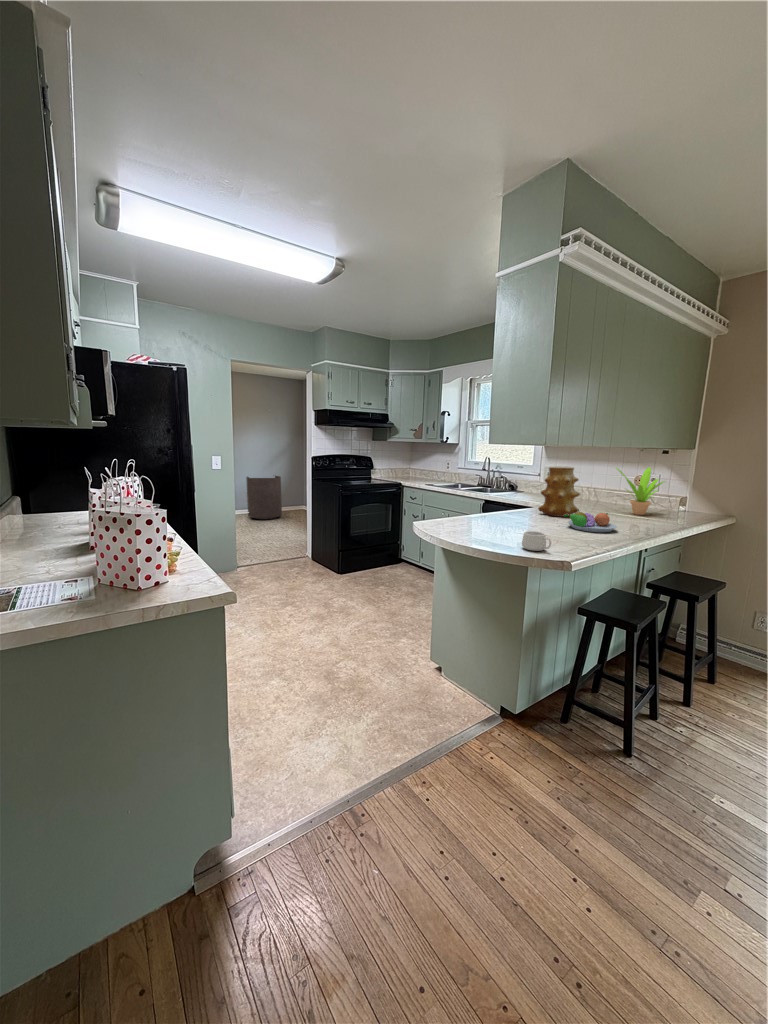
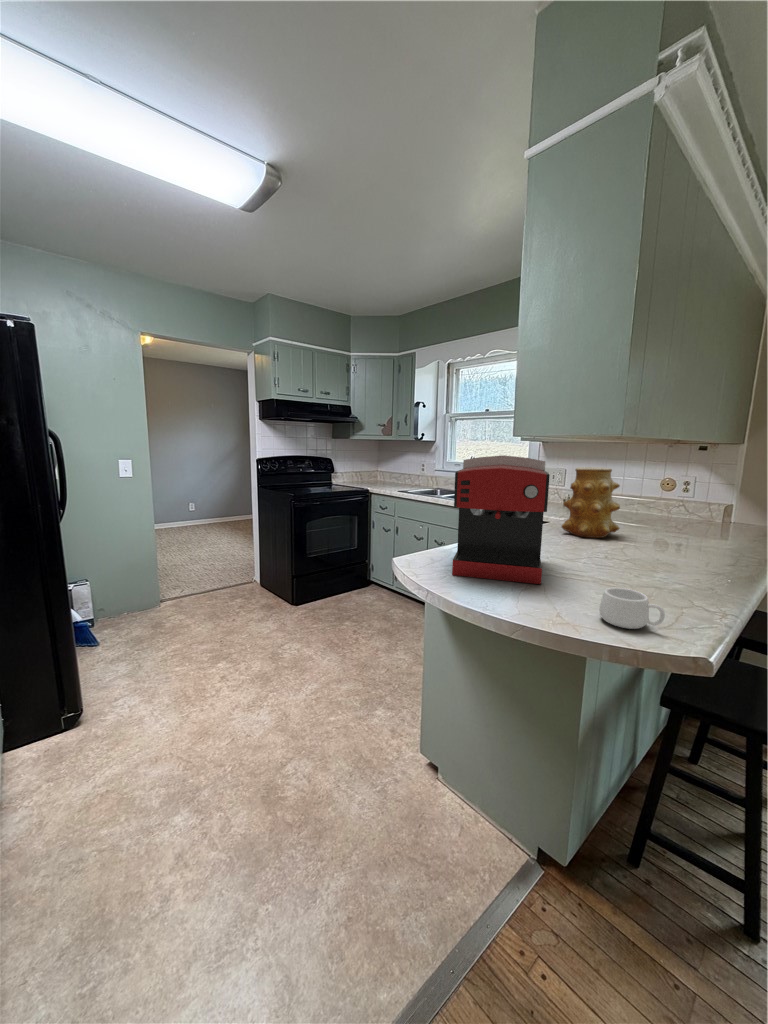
coffee maker: none [449,458,511,535] -> present [452,455,550,584]
potted plant: present [616,467,665,515] -> none [655,467,729,531]
trash can: present [246,476,282,519] -> none [186,481,230,532]
fruit bowl: present [564,509,617,532] -> none [620,531,703,569]

